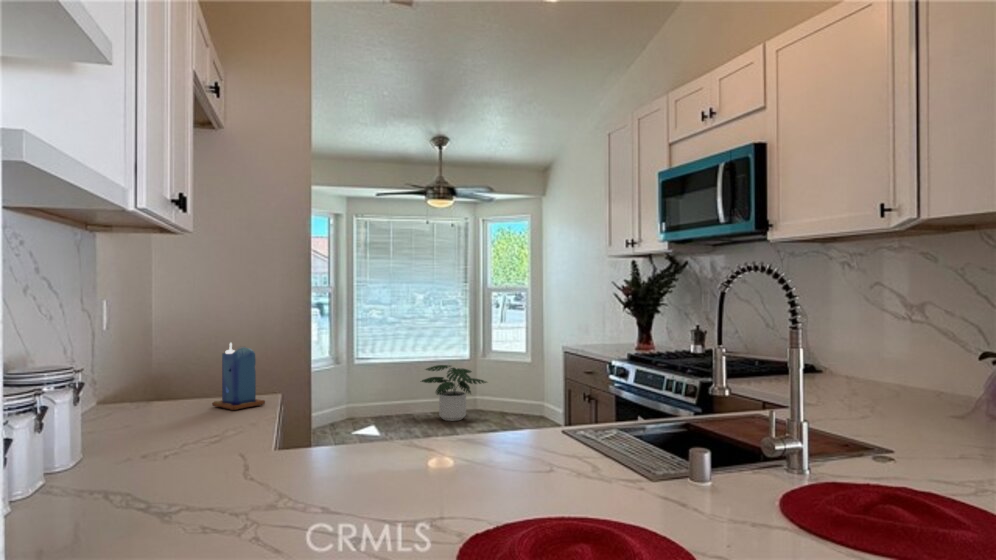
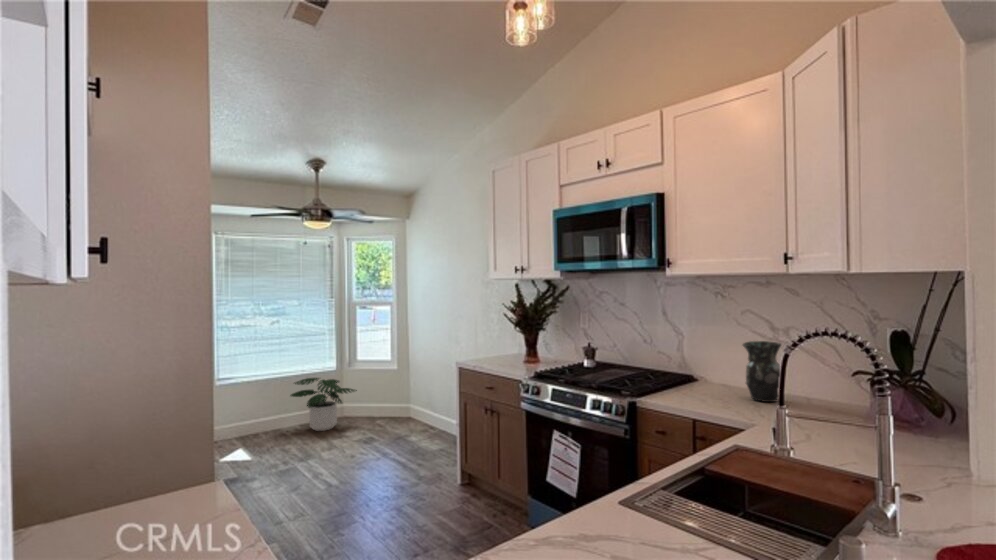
vase: none [850,319,903,392] -> present [743,341,782,402]
candle: present [212,343,265,410] -> none [127,437,207,534]

